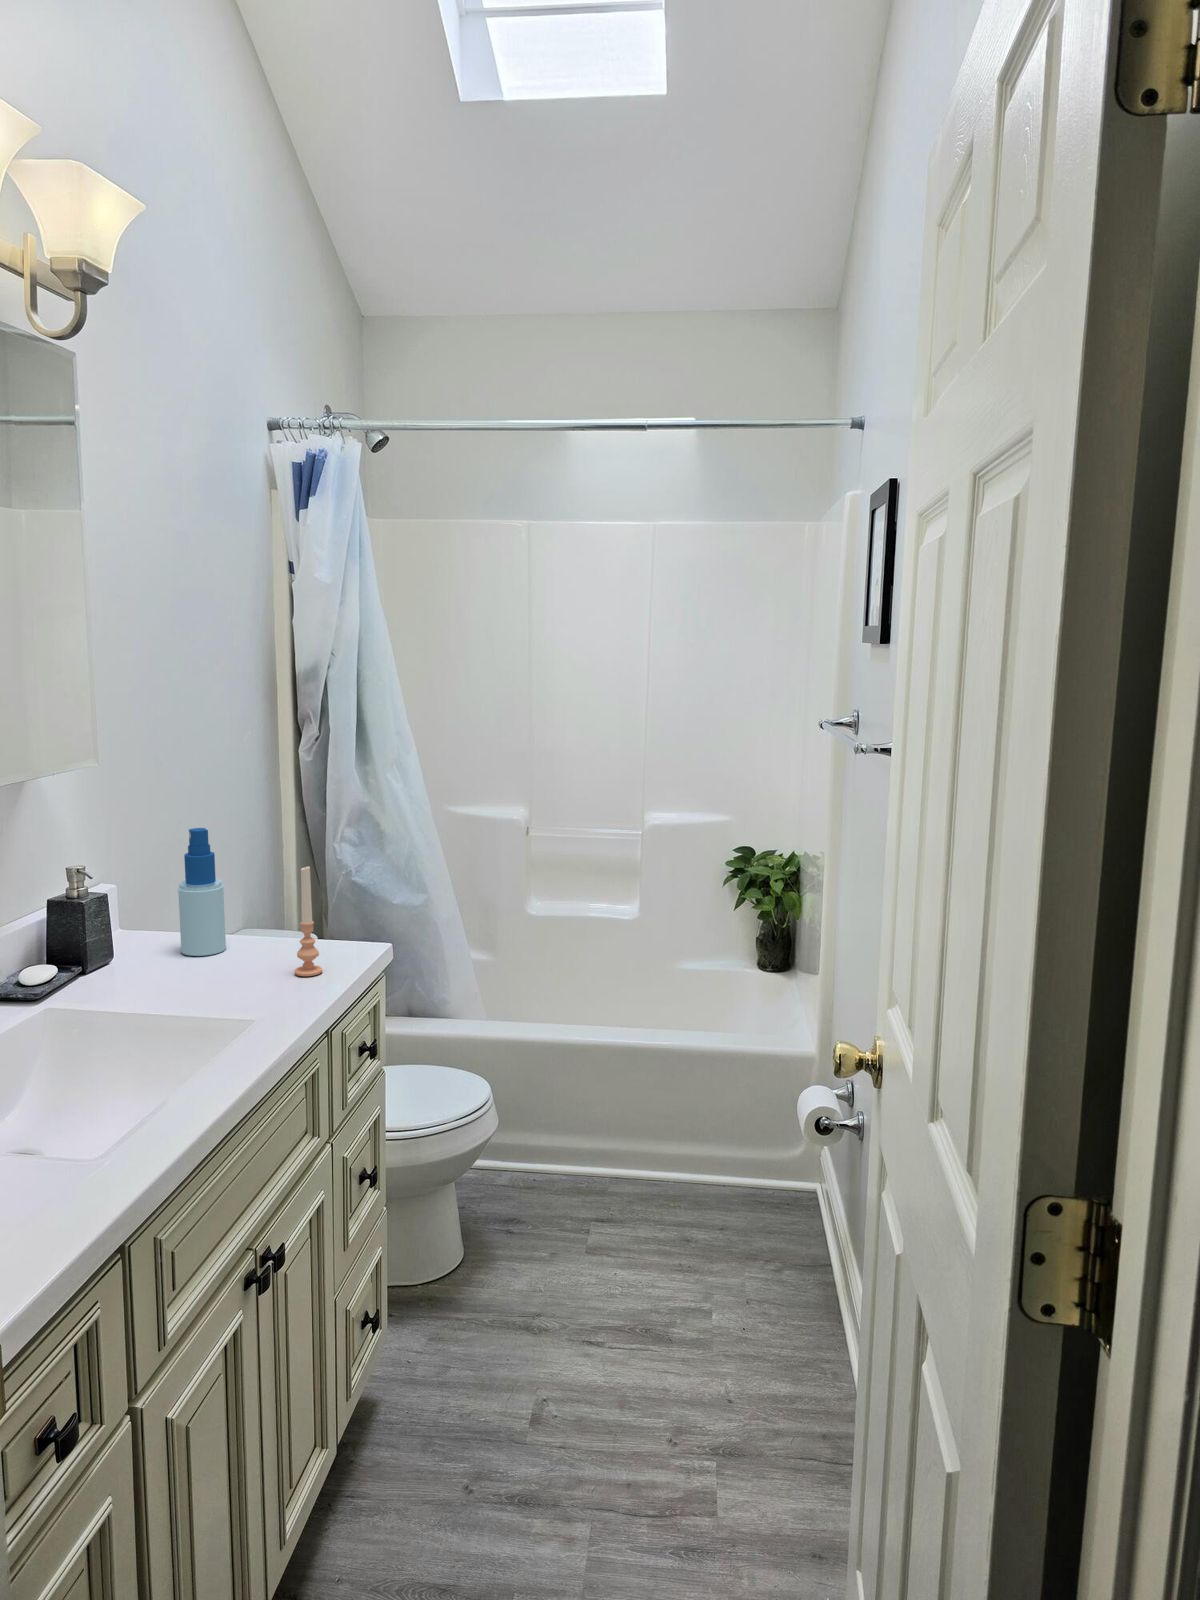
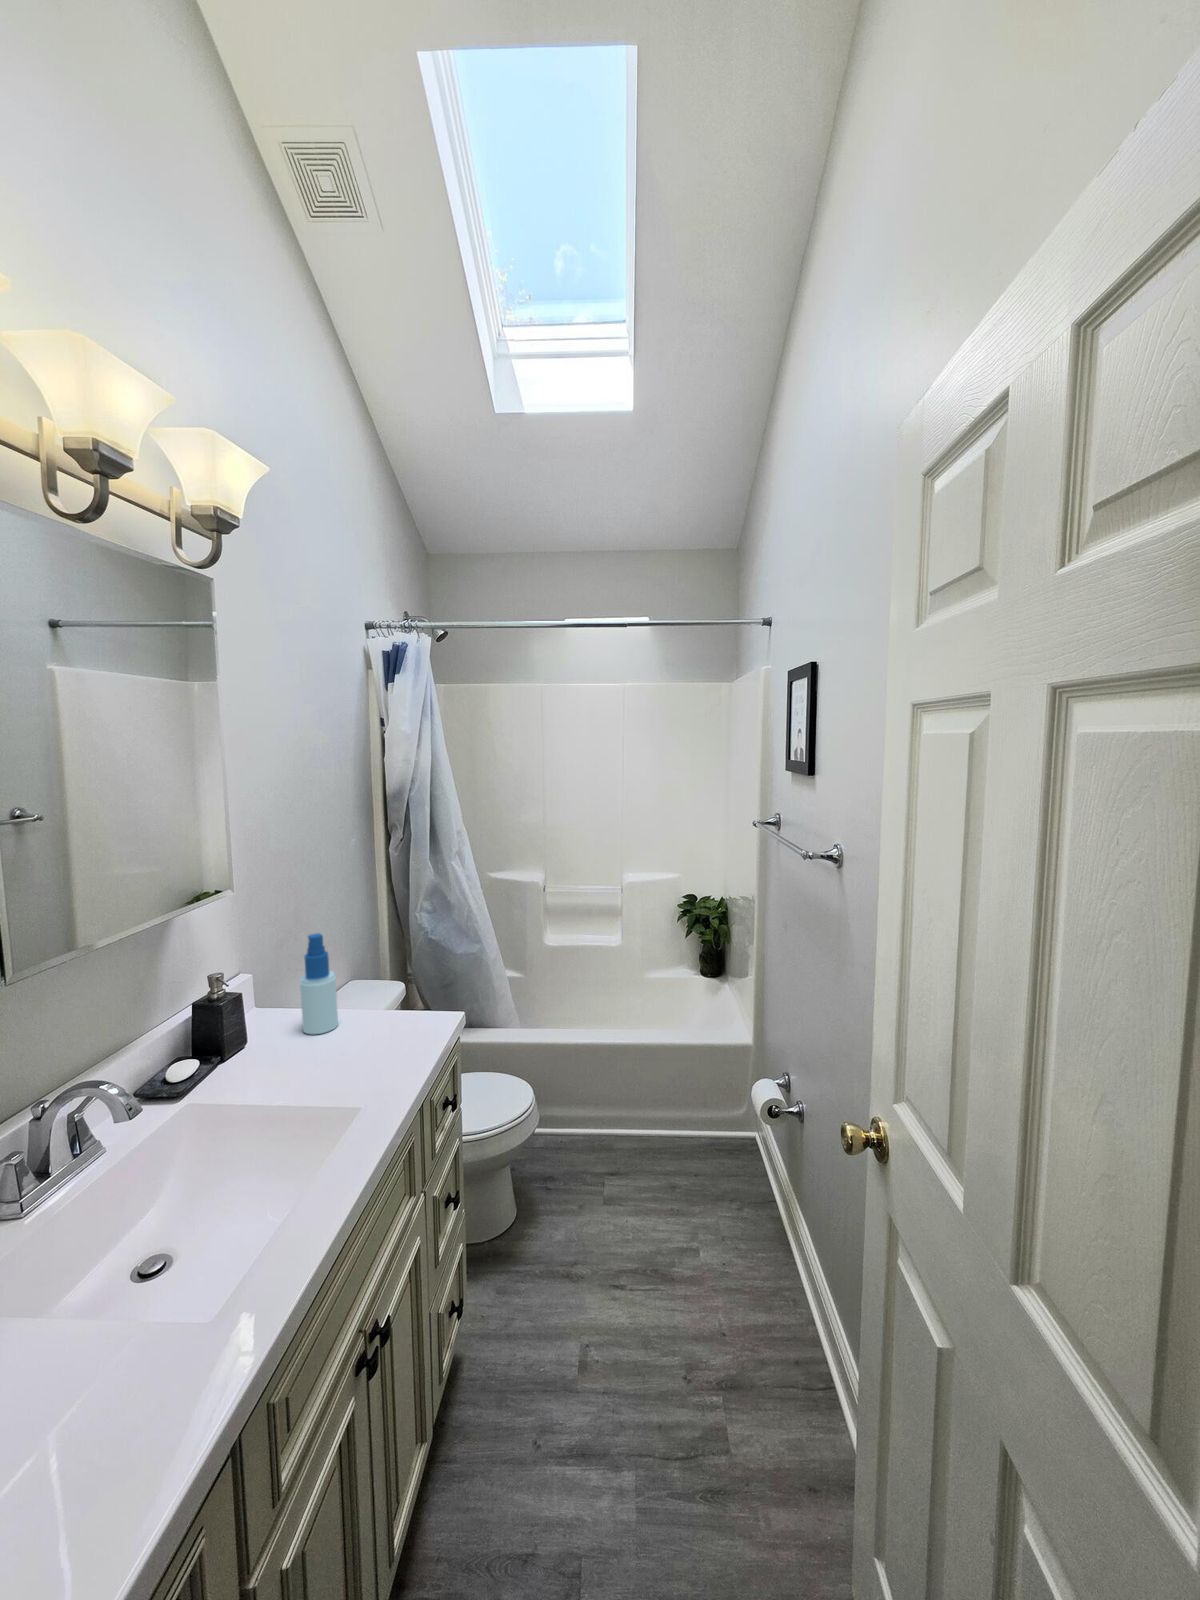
candle: present [295,867,322,976] -> none [393,967,415,1054]

